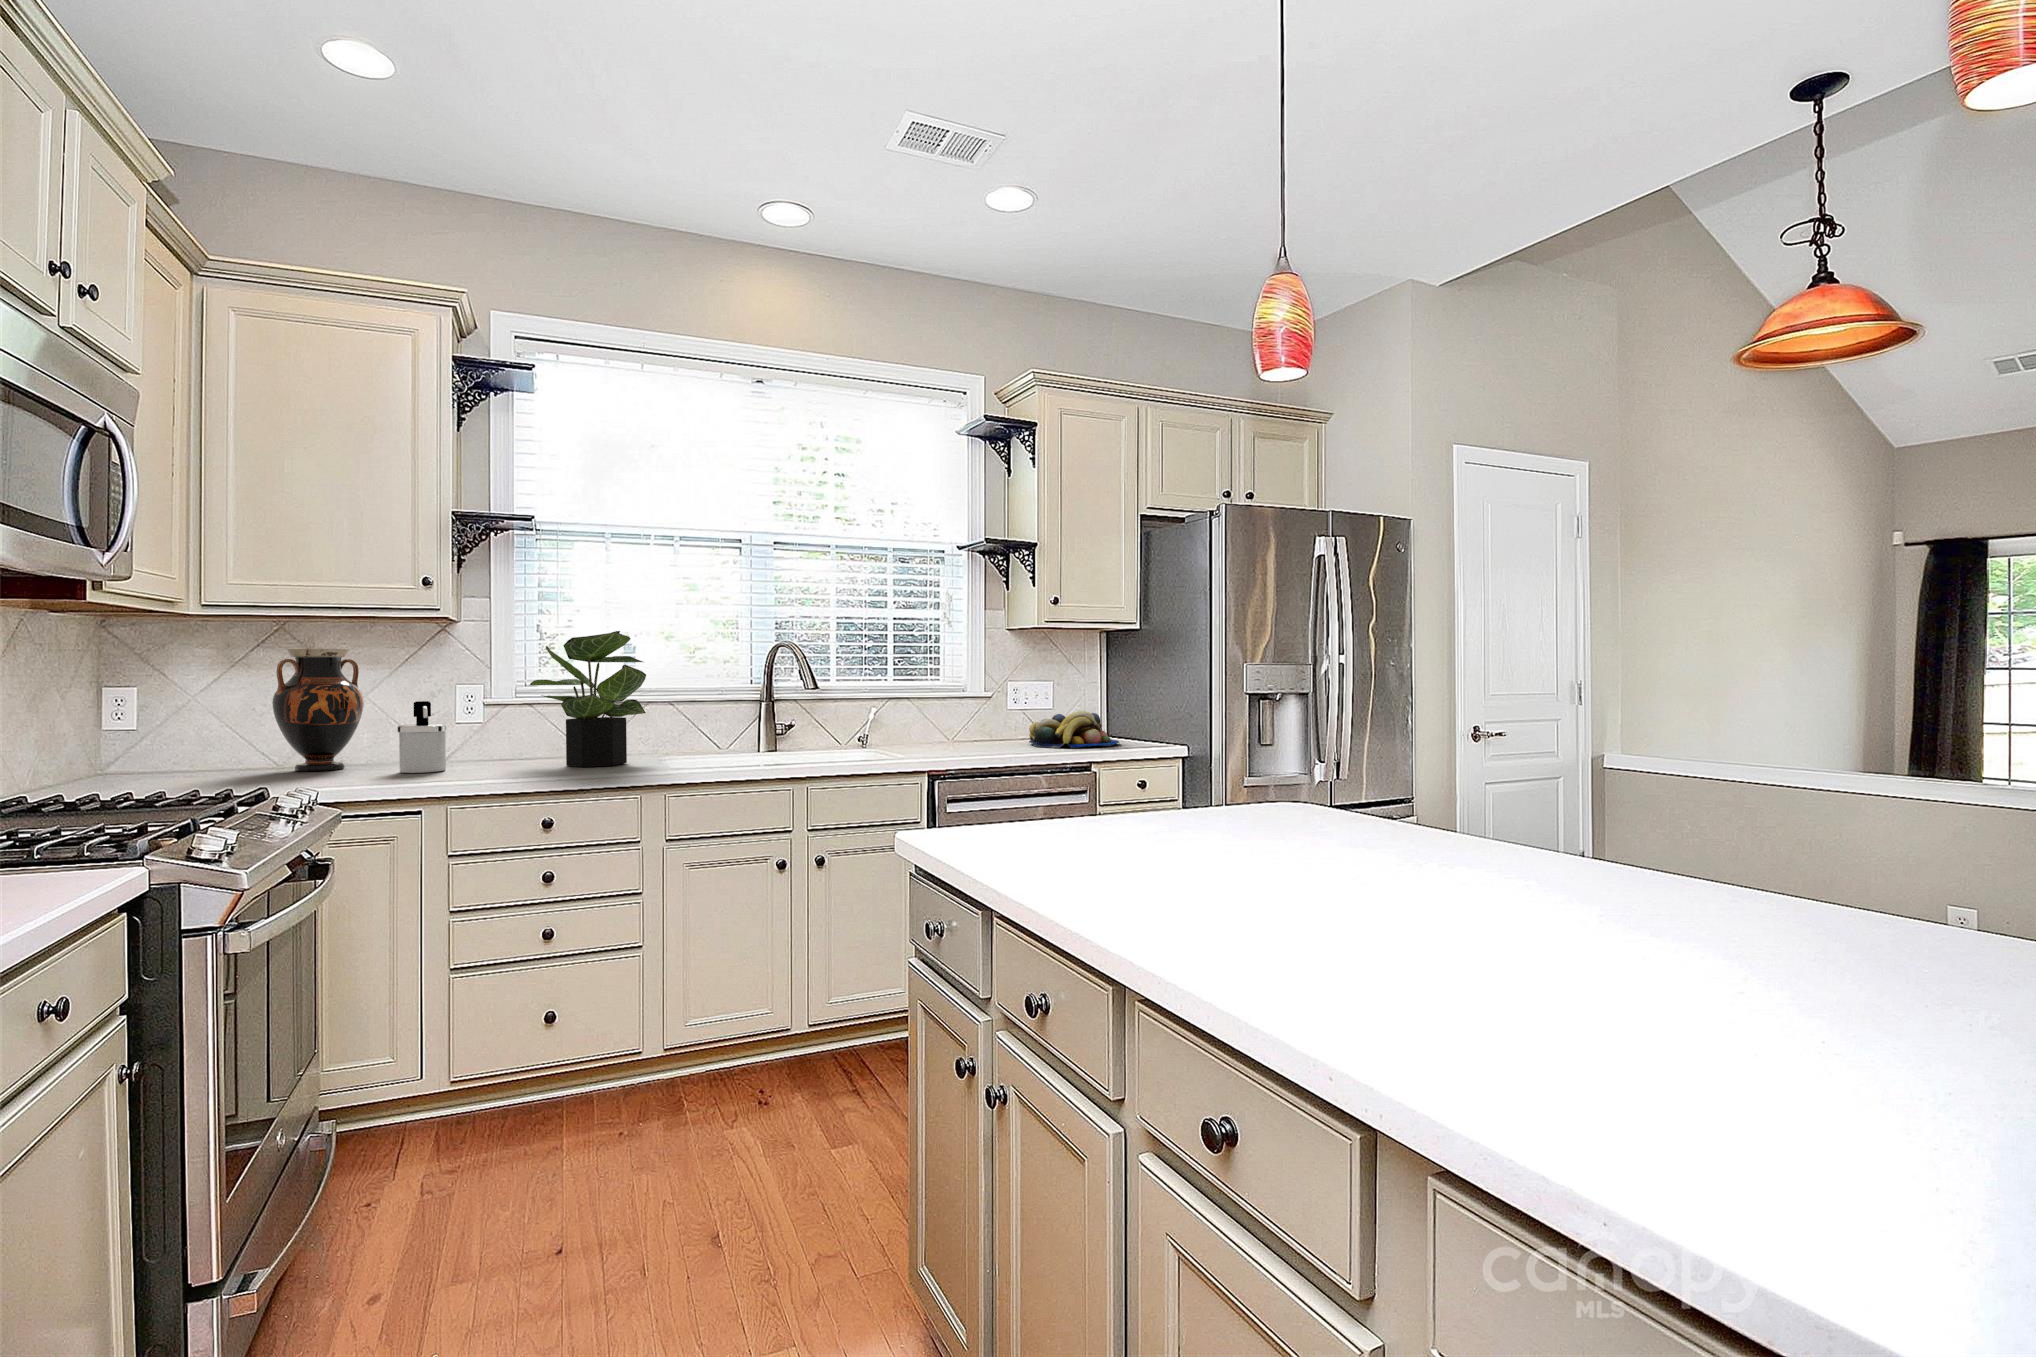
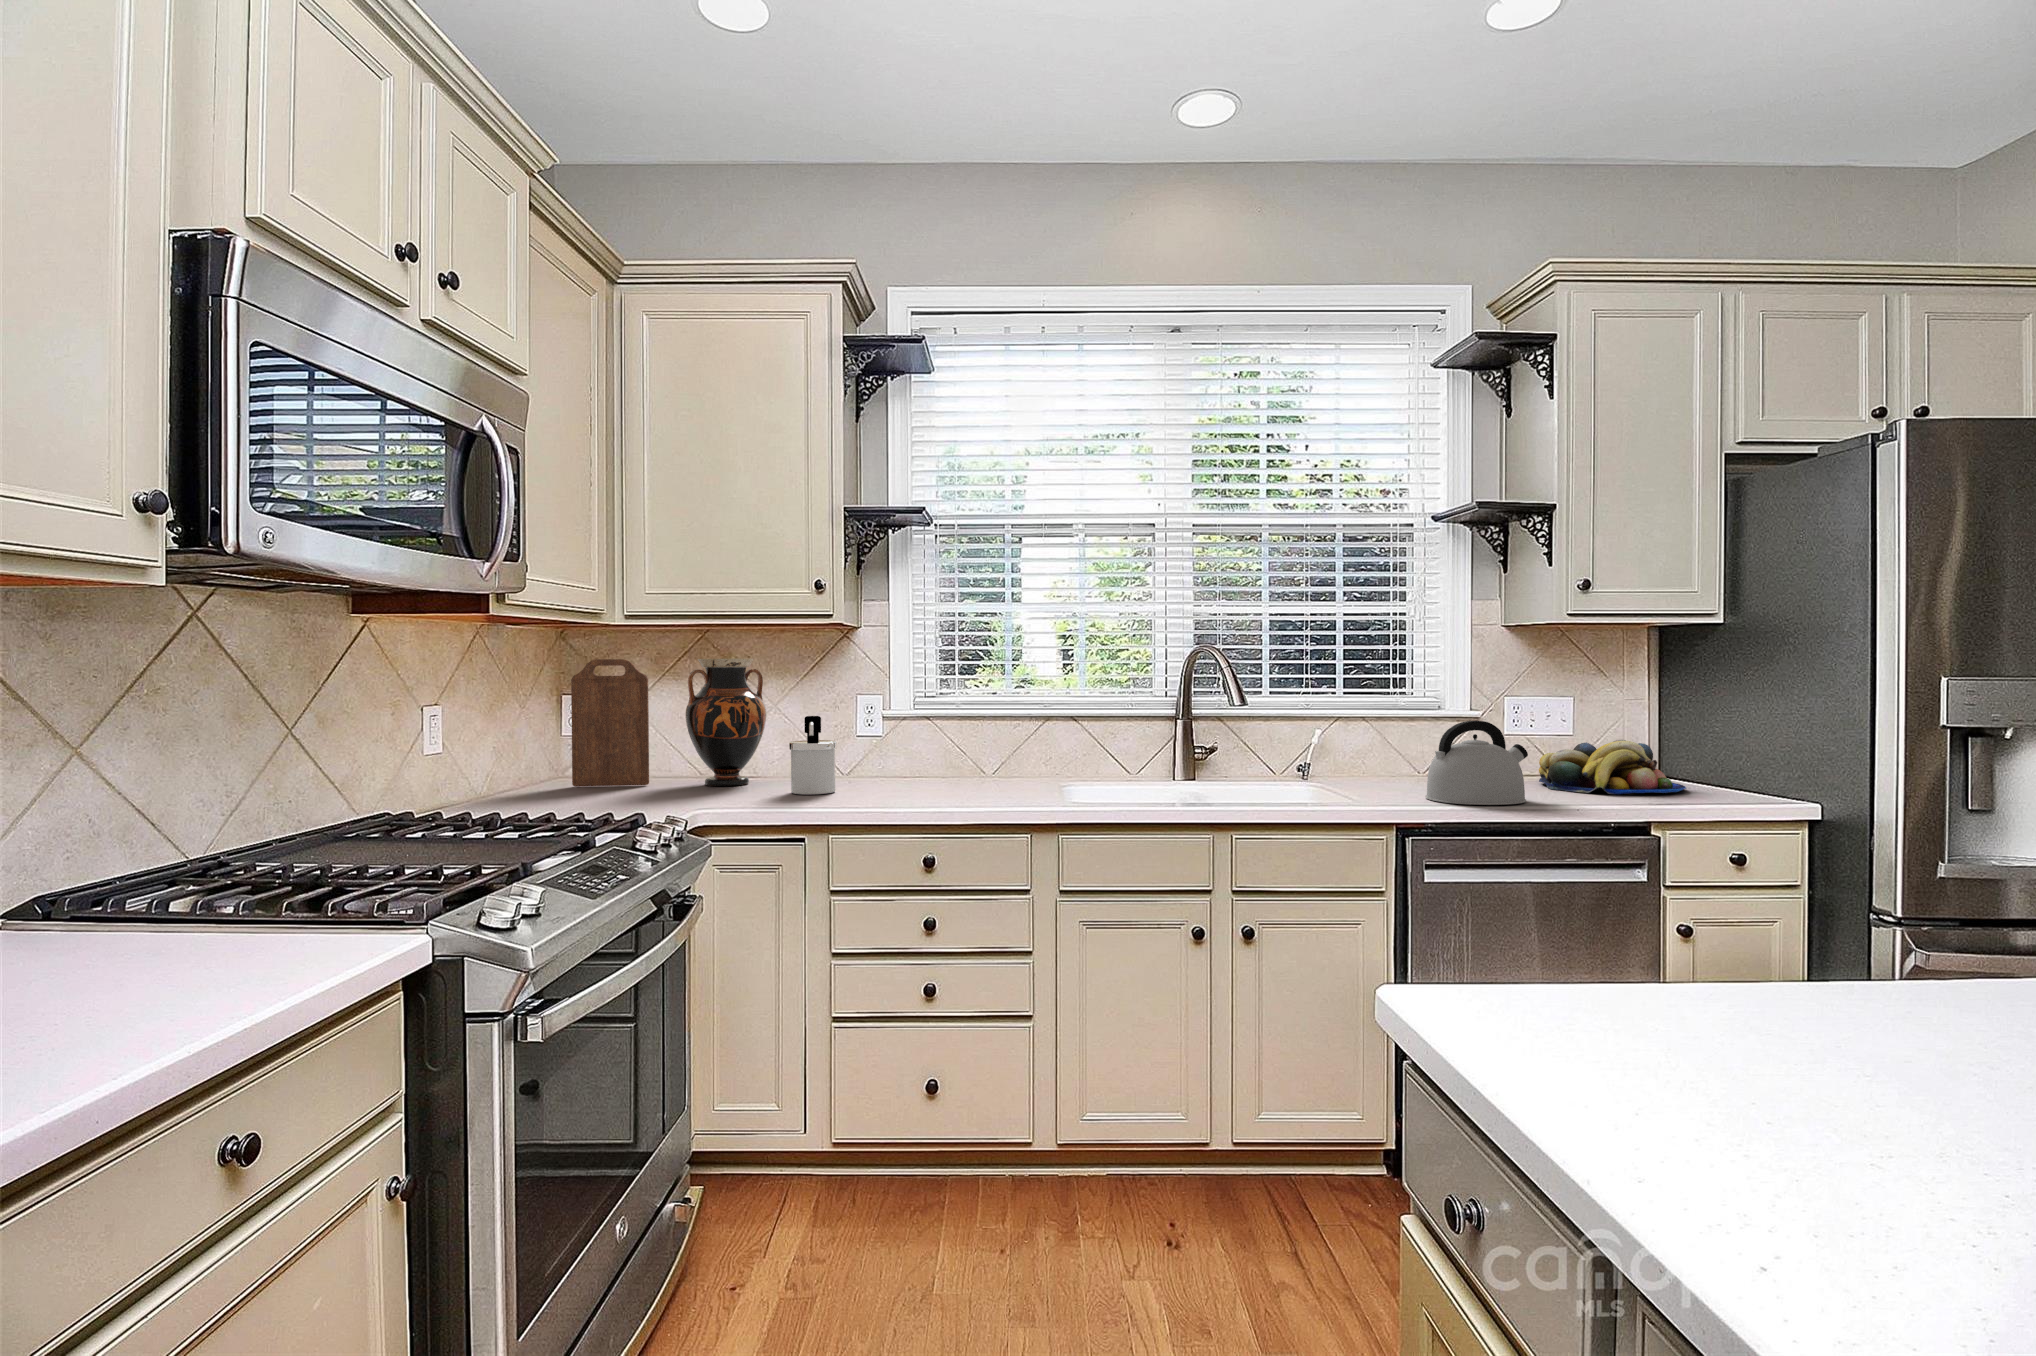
potted plant: present [530,631,646,767] -> none [918,637,1044,795]
cutting board: none [132,648,229,778] -> present [571,659,649,787]
kettle: none [950,697,1019,756] -> present [1425,721,1528,805]

